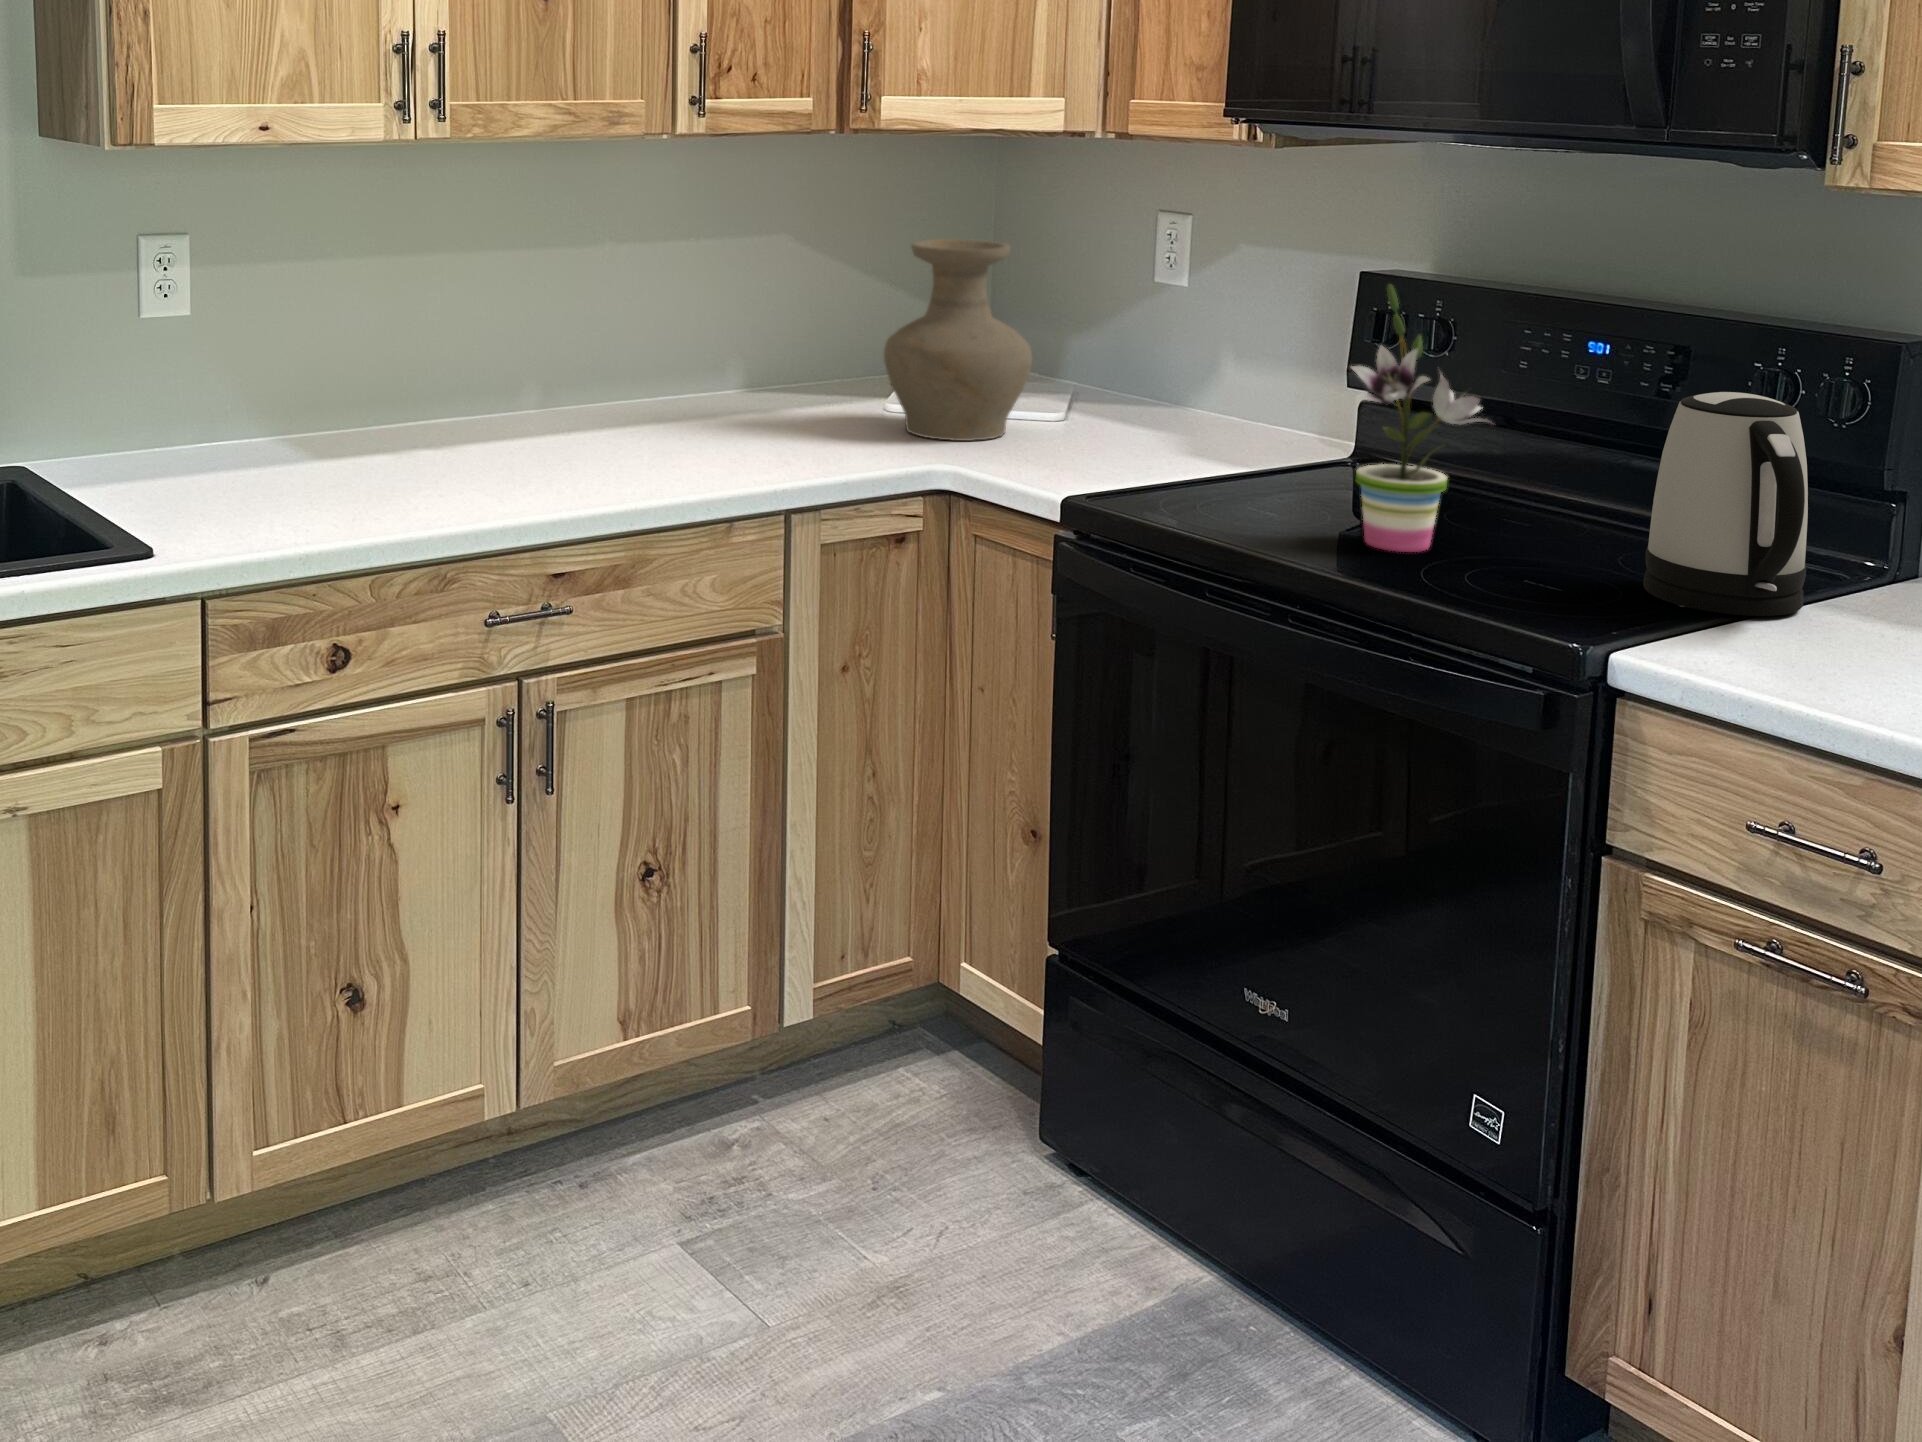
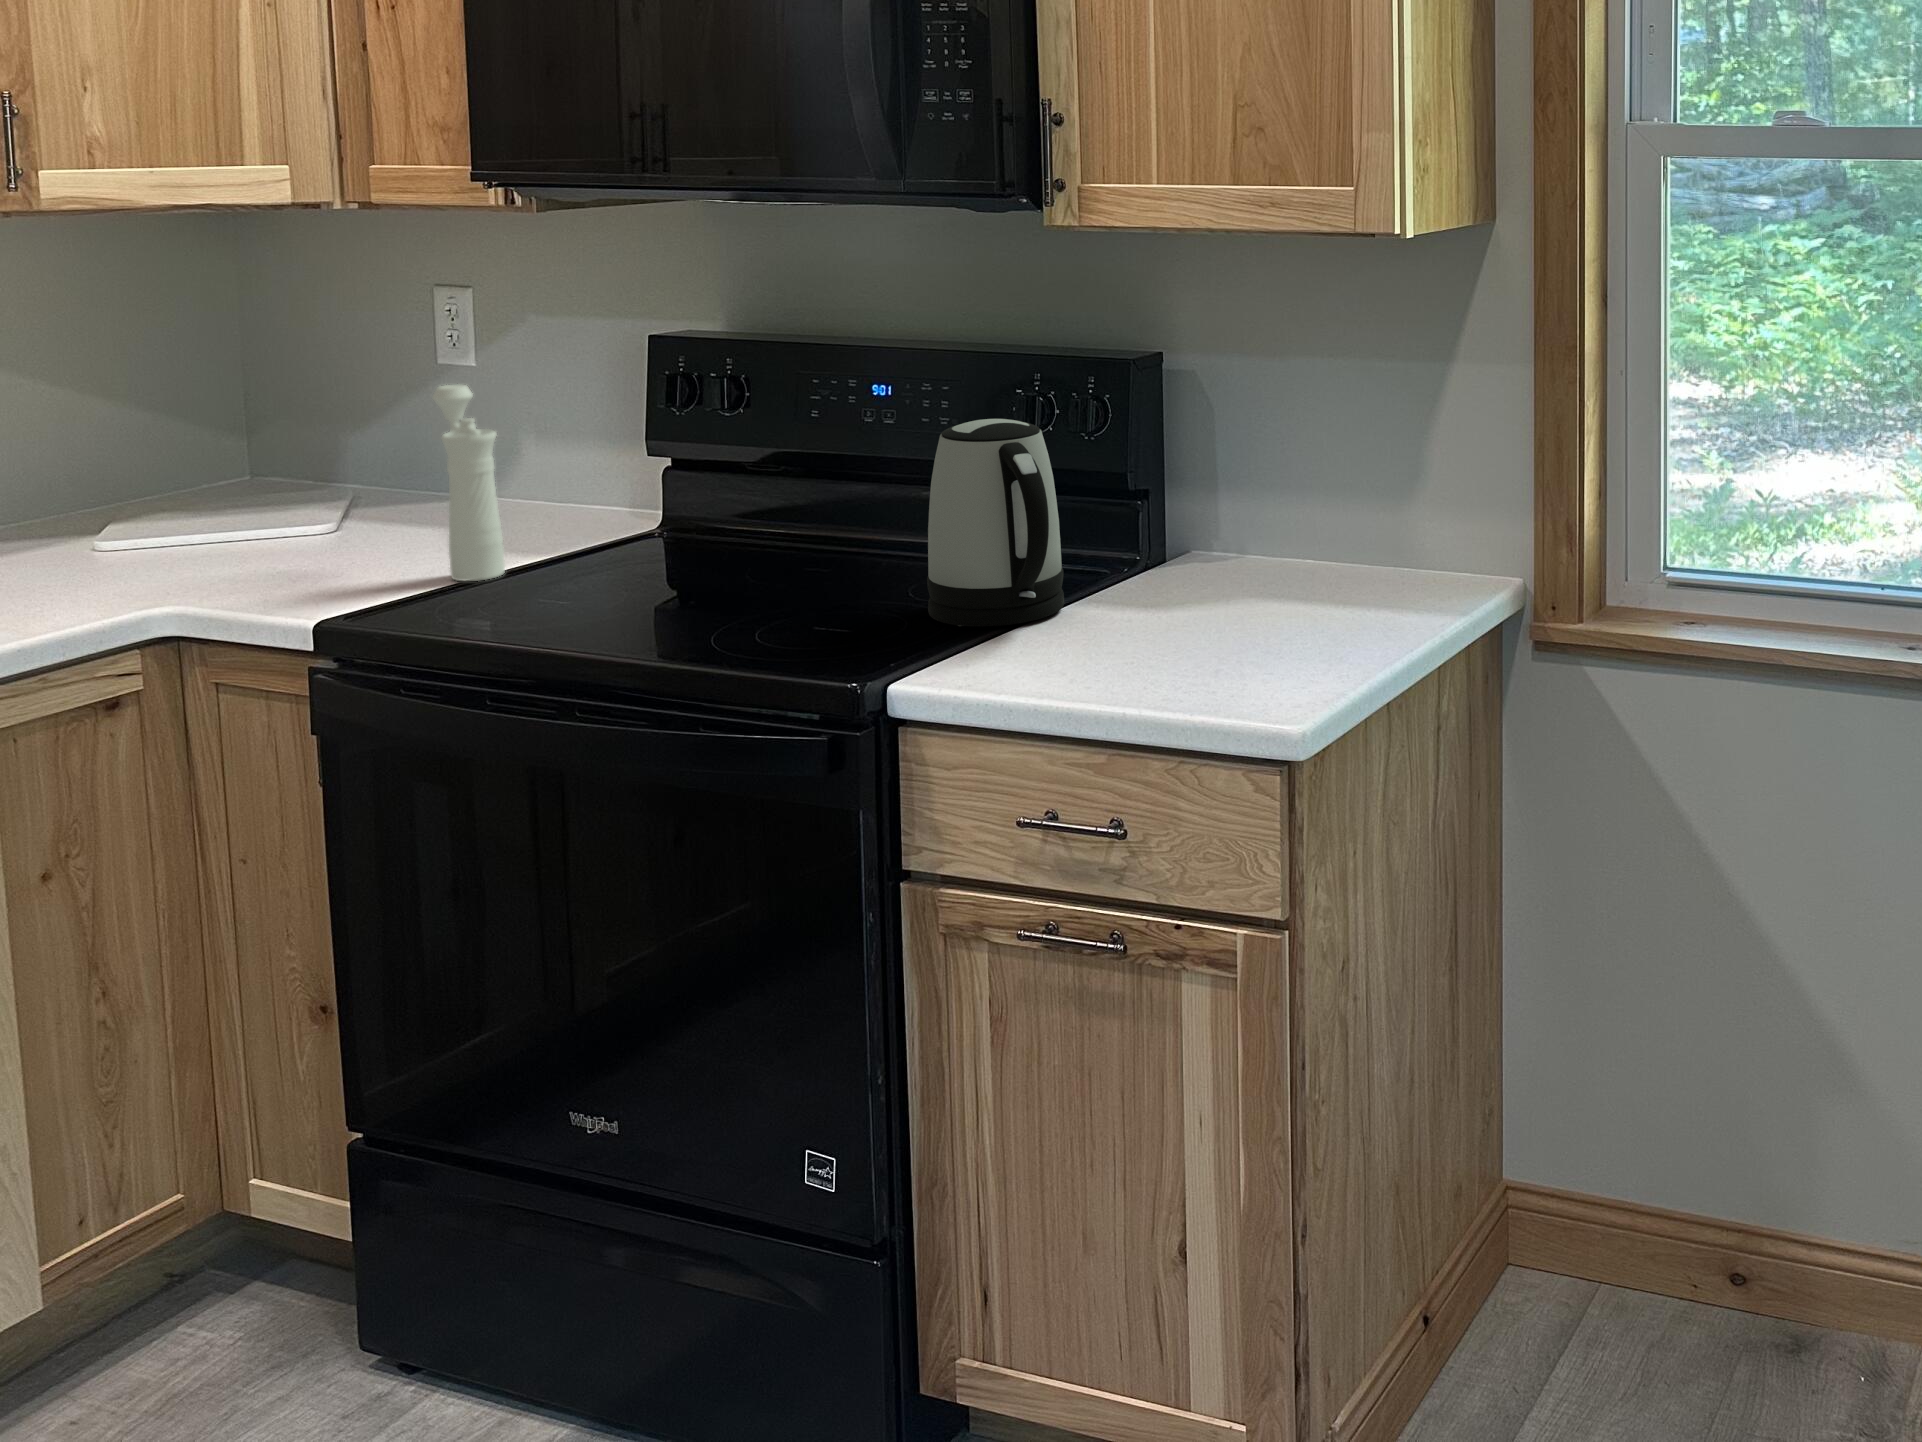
vase: present [884,239,1032,441] -> none [71,336,281,578]
potted plant: present [1351,284,1490,552] -> none [622,347,783,621]
pepper mill: none [1163,302,1219,482] -> present [433,385,505,581]

